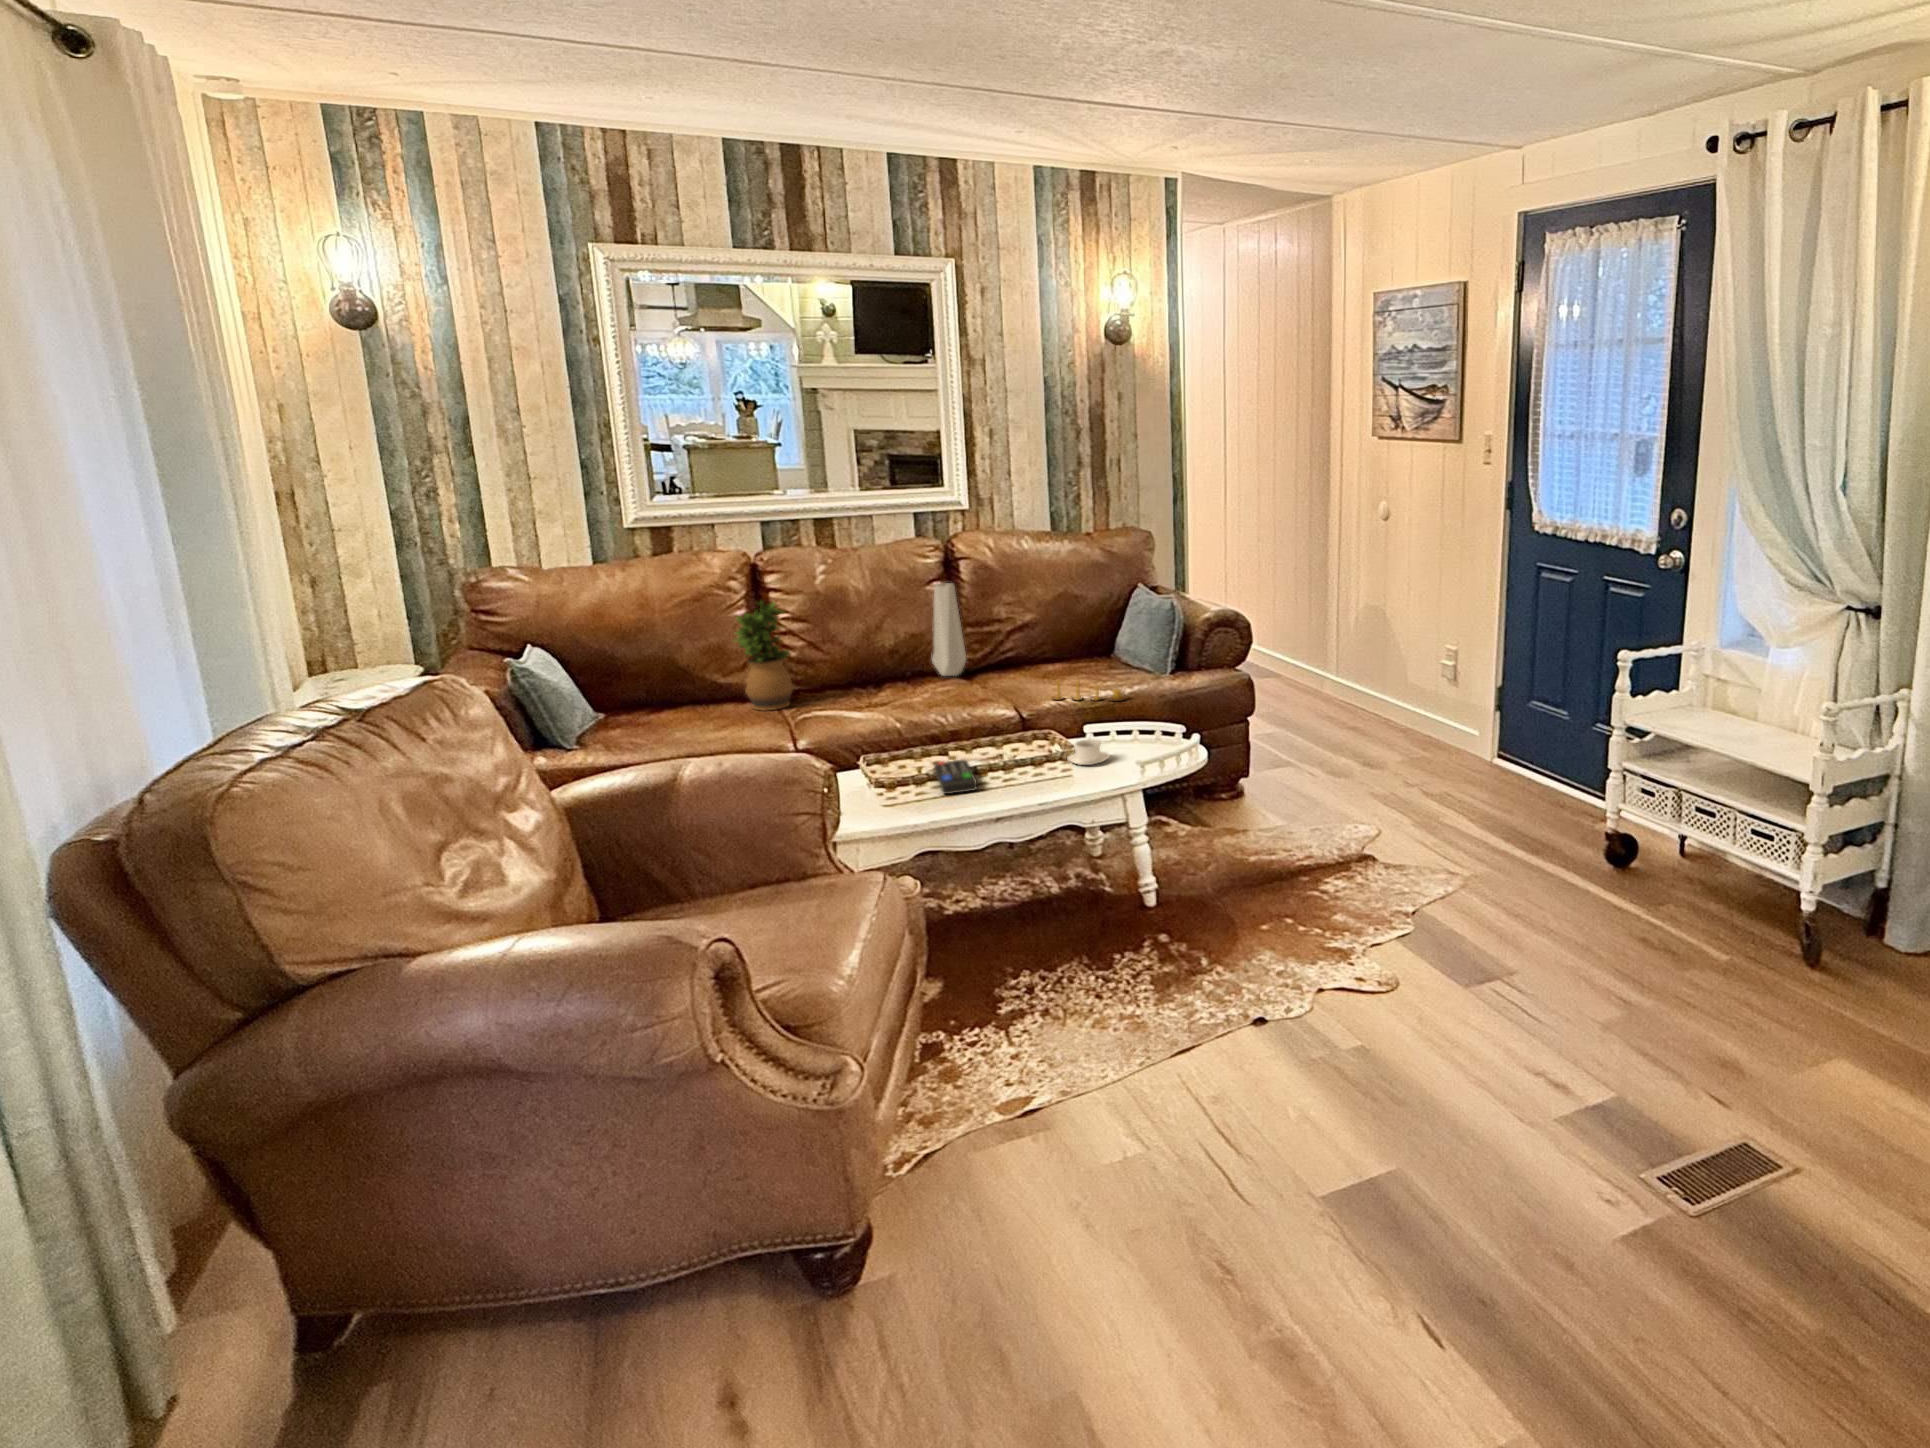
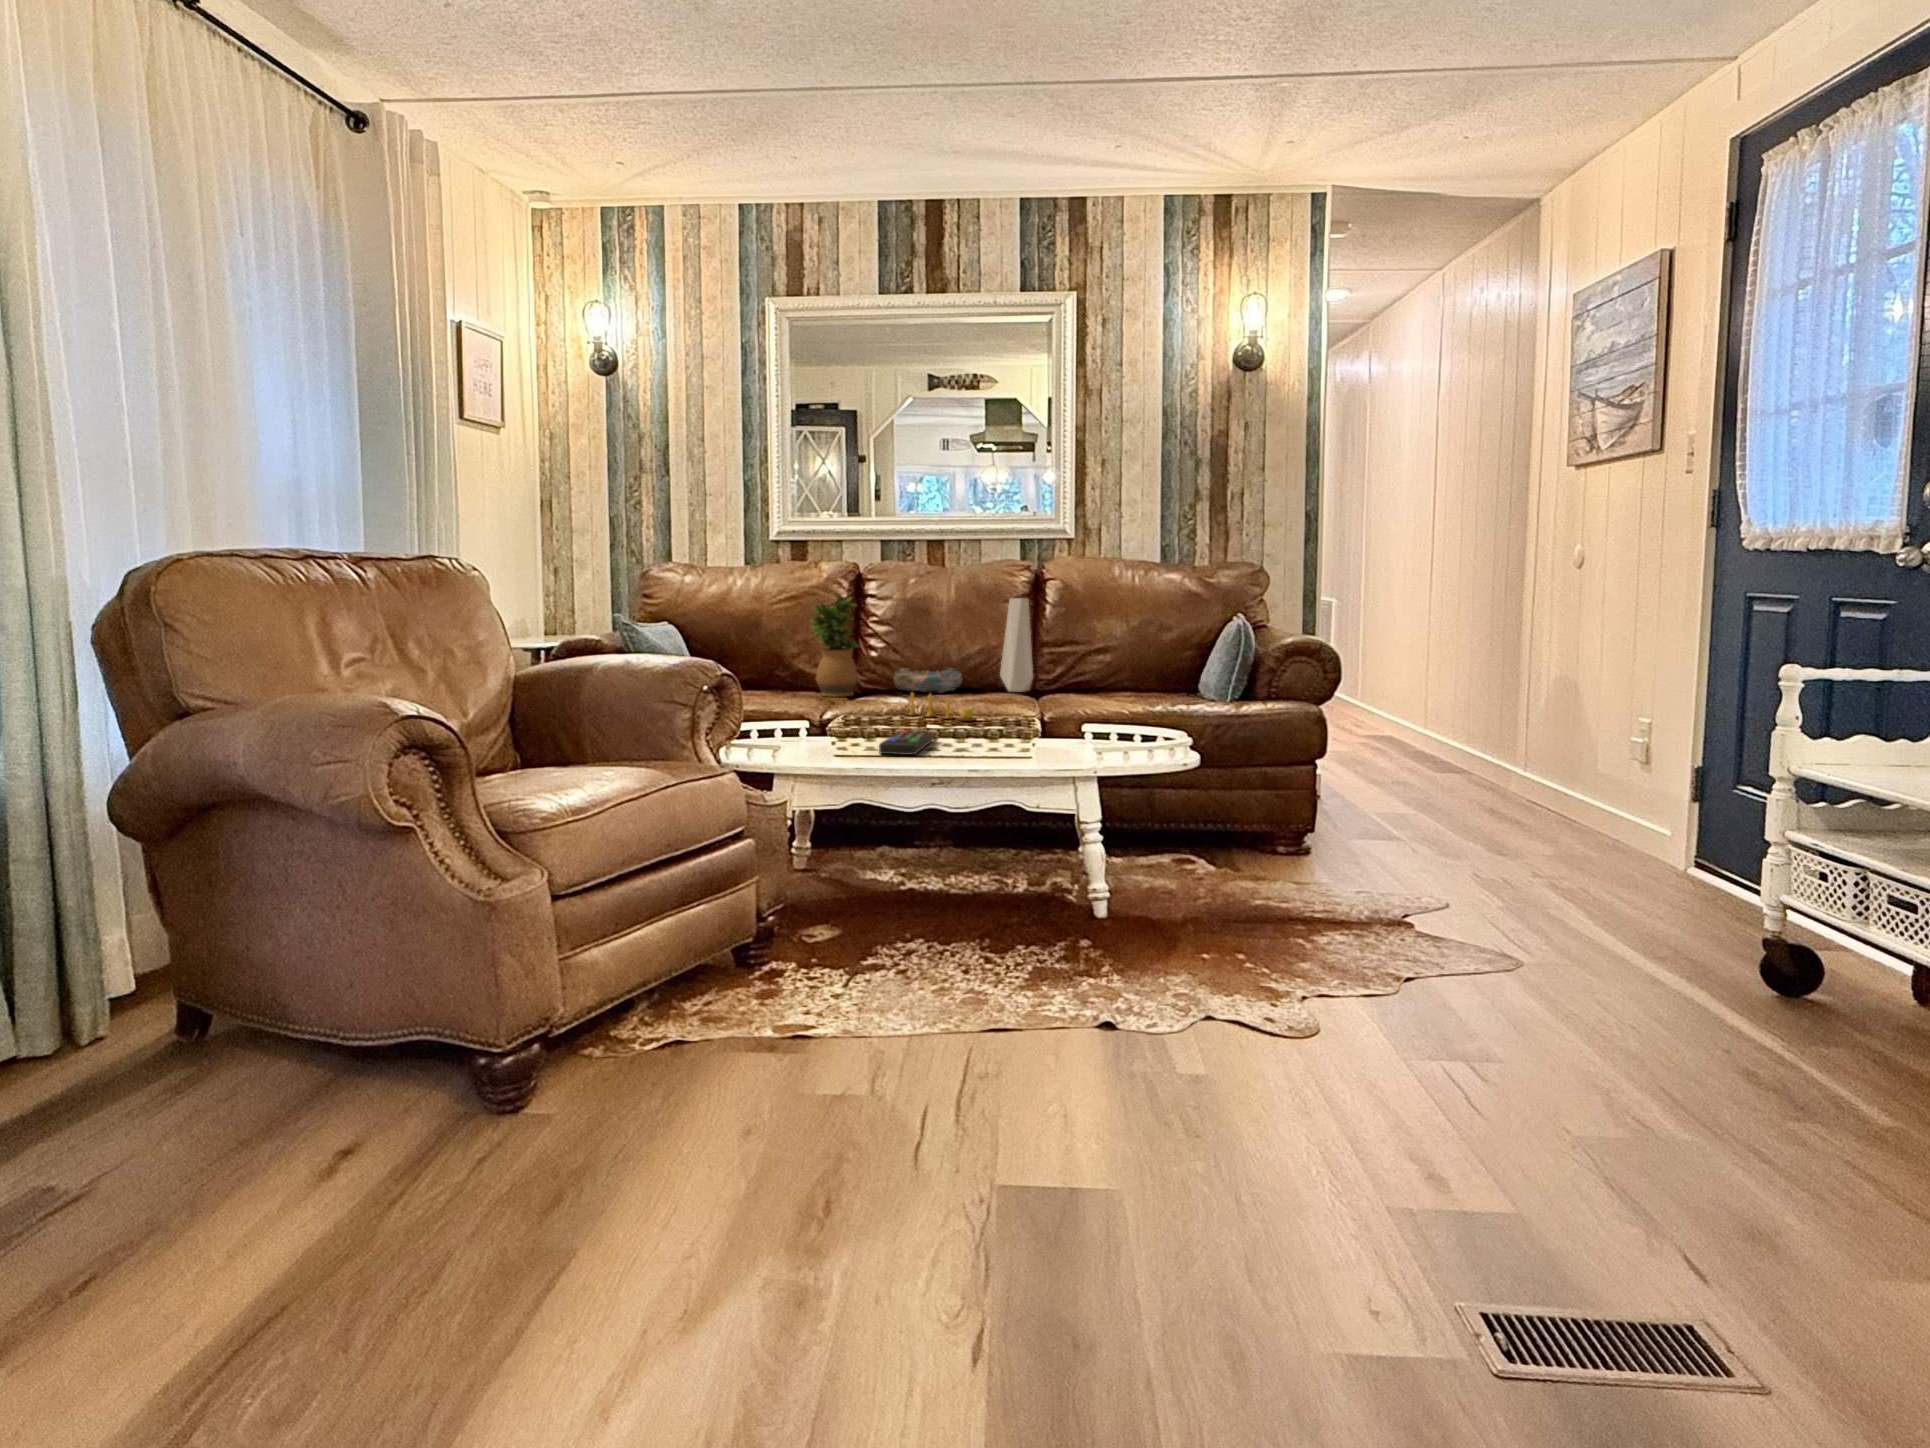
decorative bowl: none [820,657,895,690] -> present [894,668,962,692]
candle: present [1053,681,1124,701] -> present [906,693,975,721]
coffee cup: present [1067,740,1109,765] -> none [1035,726,1085,752]

